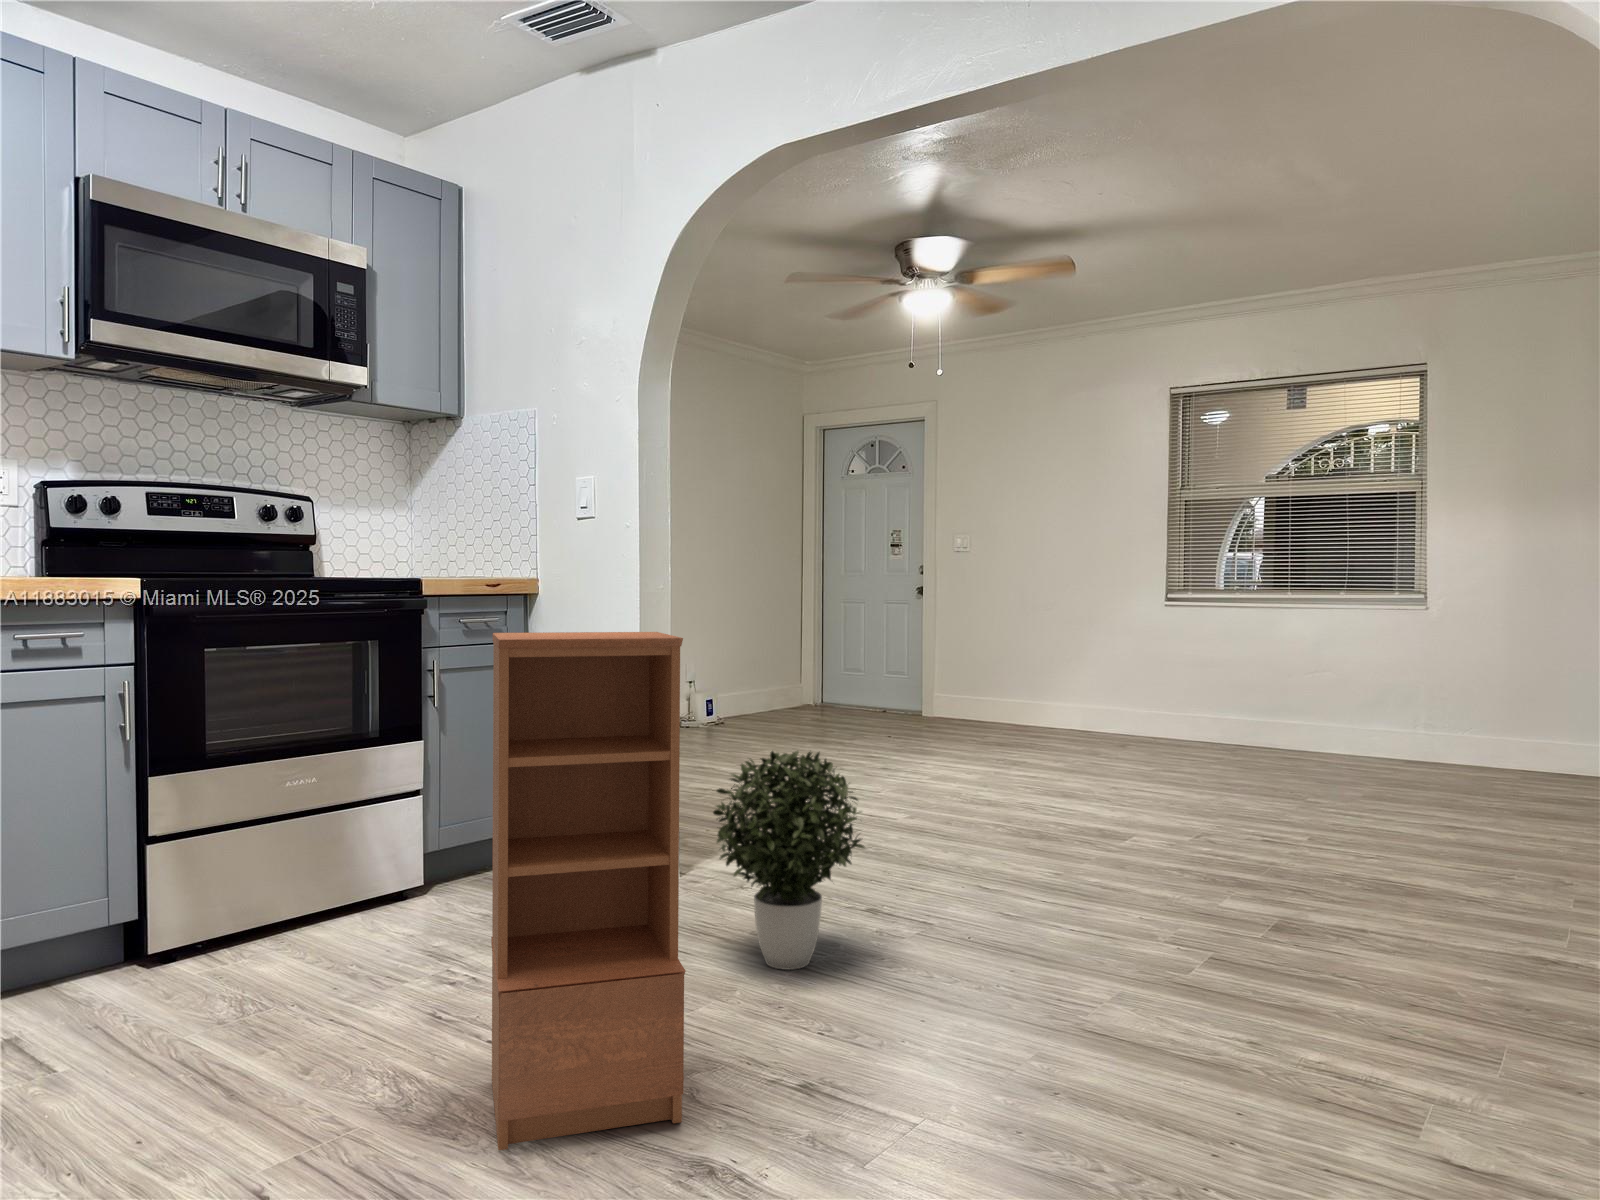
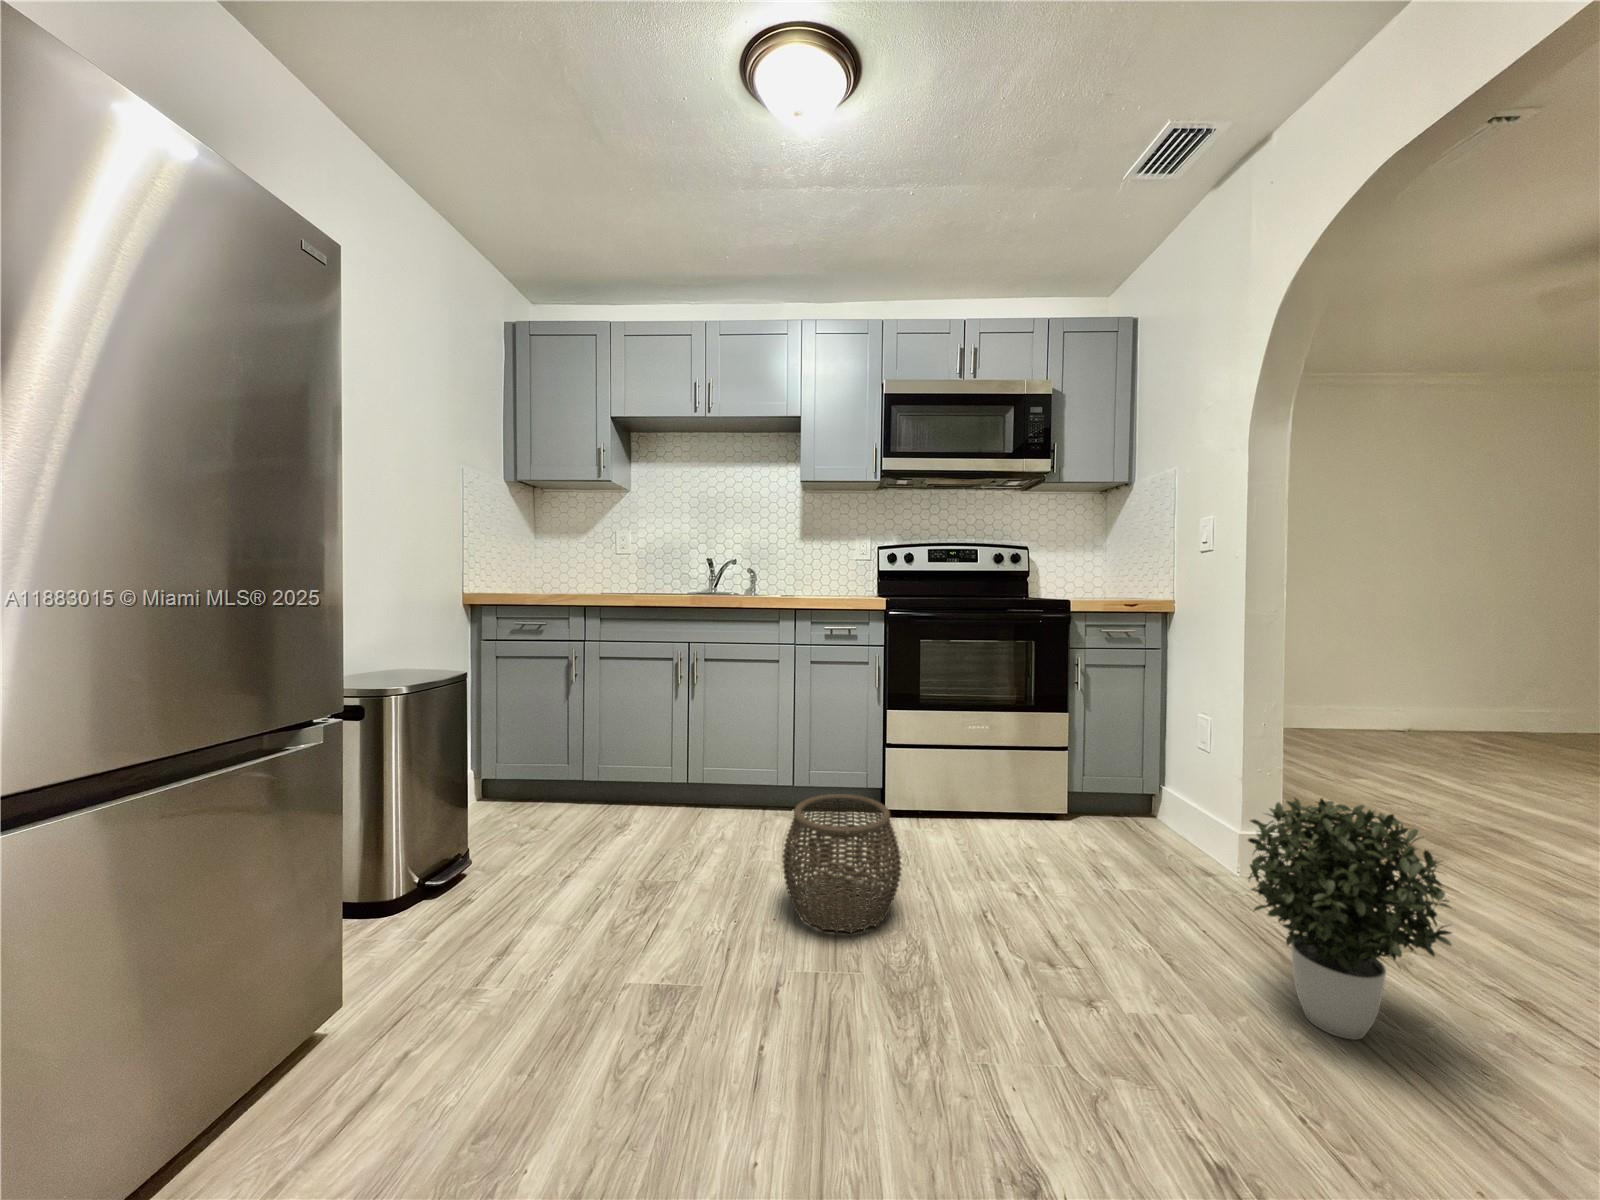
bookcase: present [491,632,686,1150] -> none [914,659,1106,1120]
woven basket: none [103,898,337,1131] -> present [782,794,901,933]

